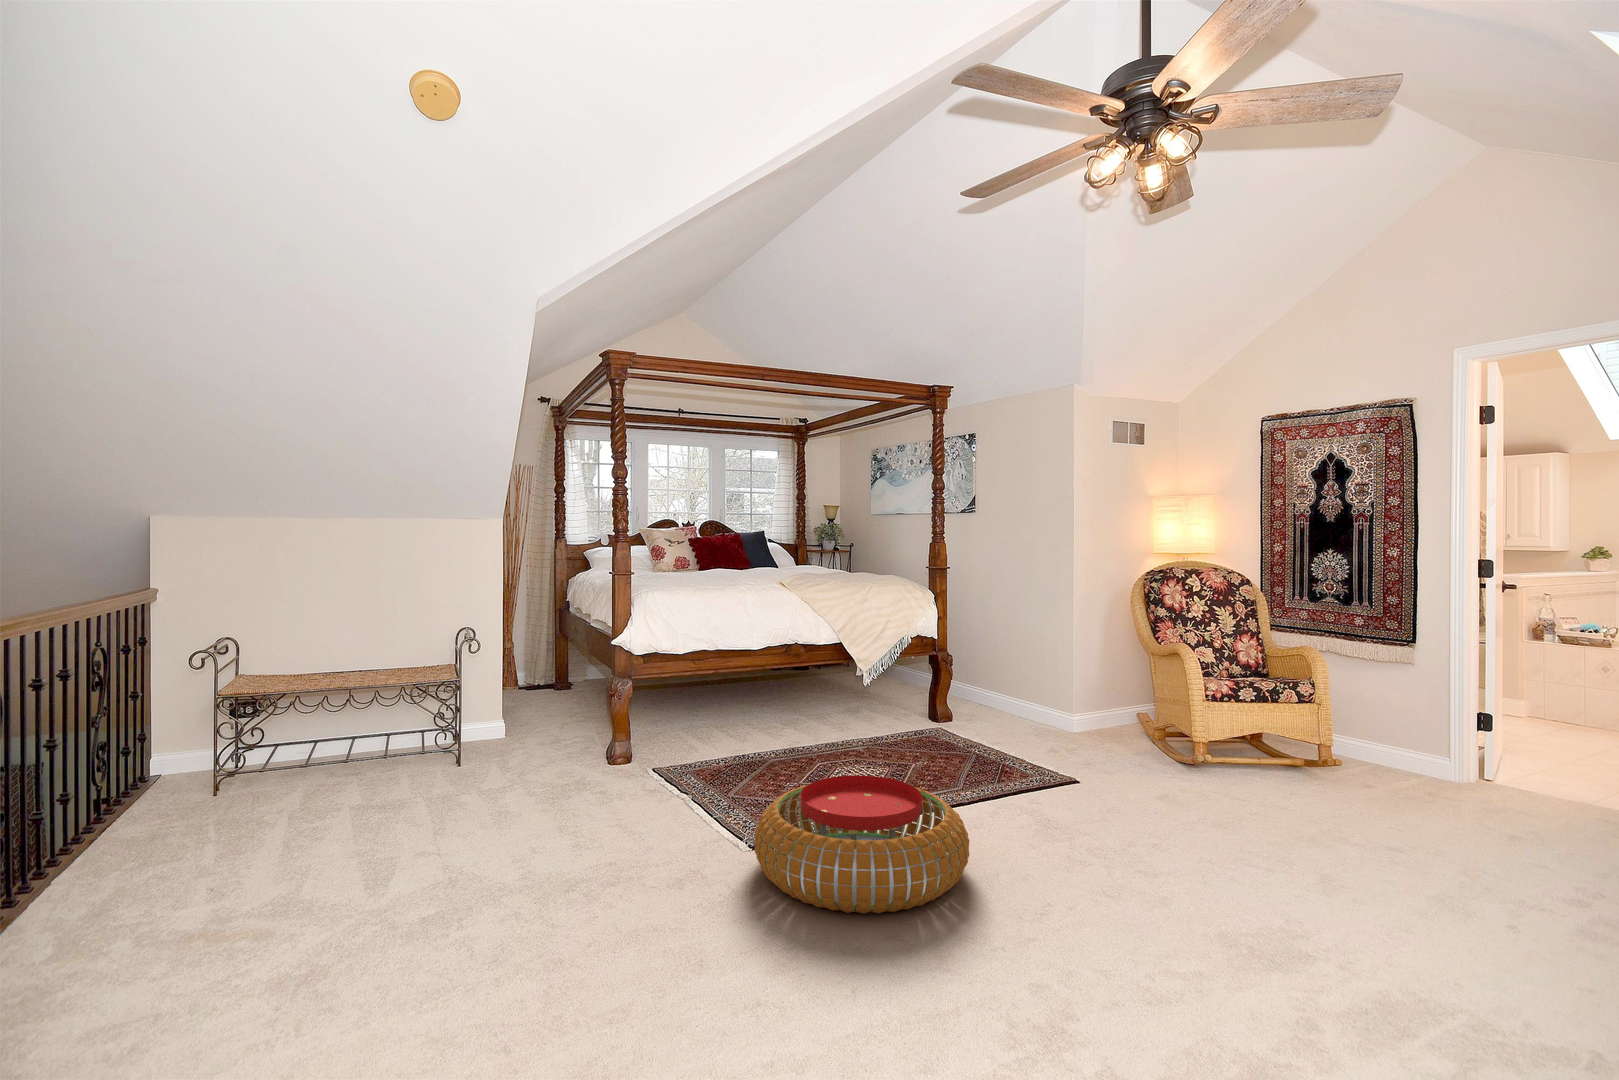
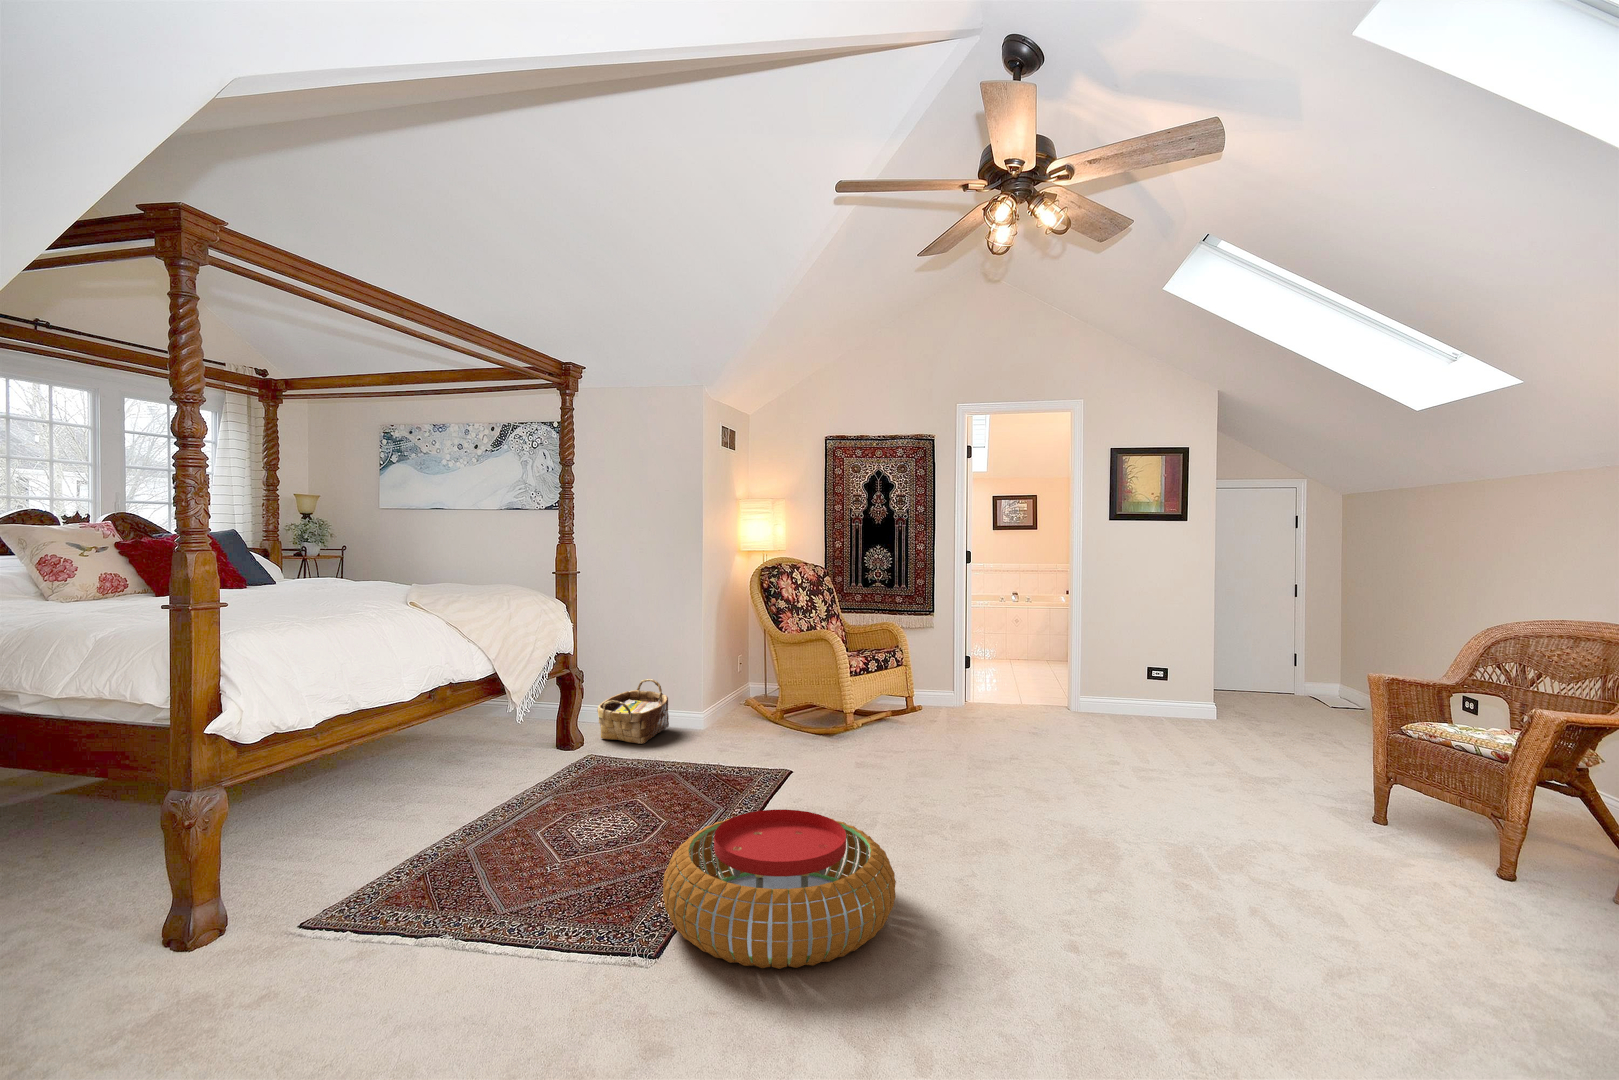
woven basket: none [965,674,1039,732] -> present [597,679,669,744]

